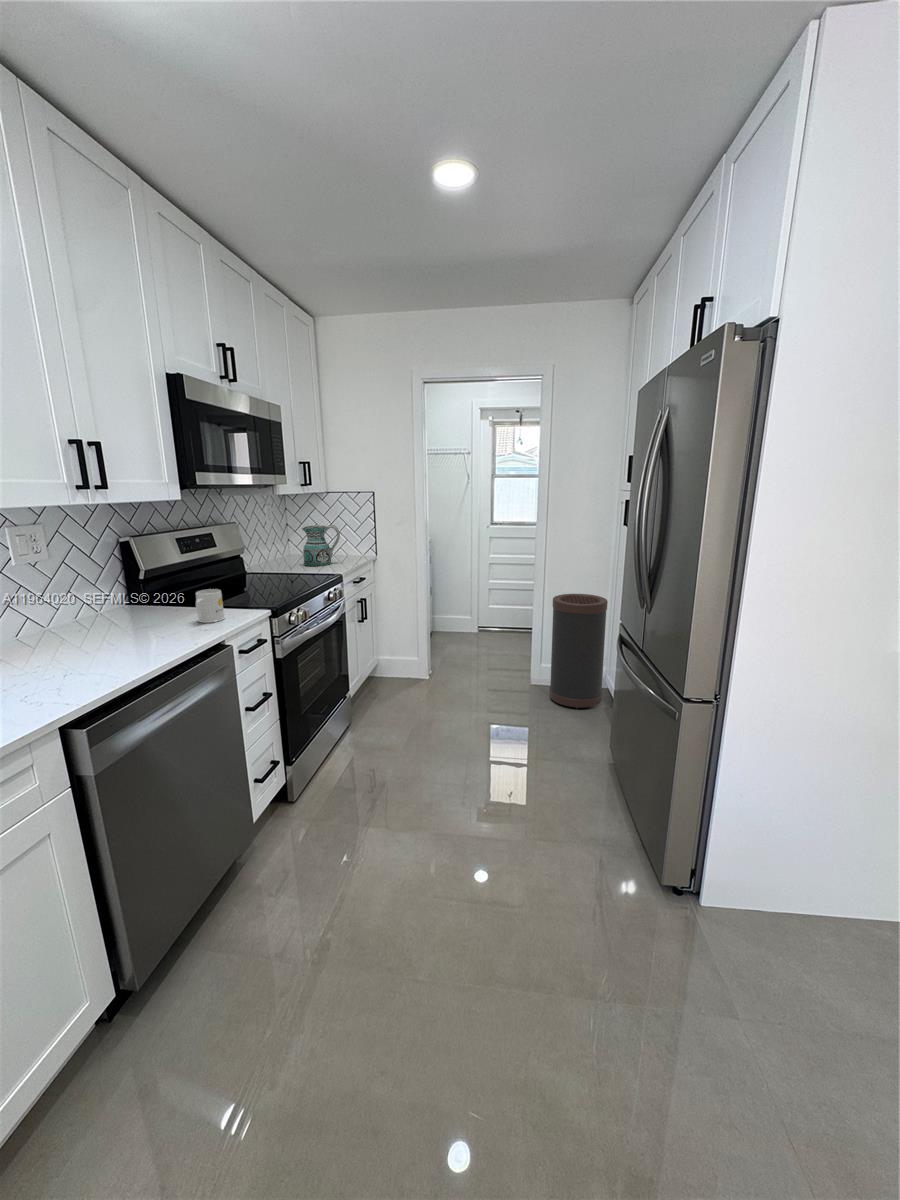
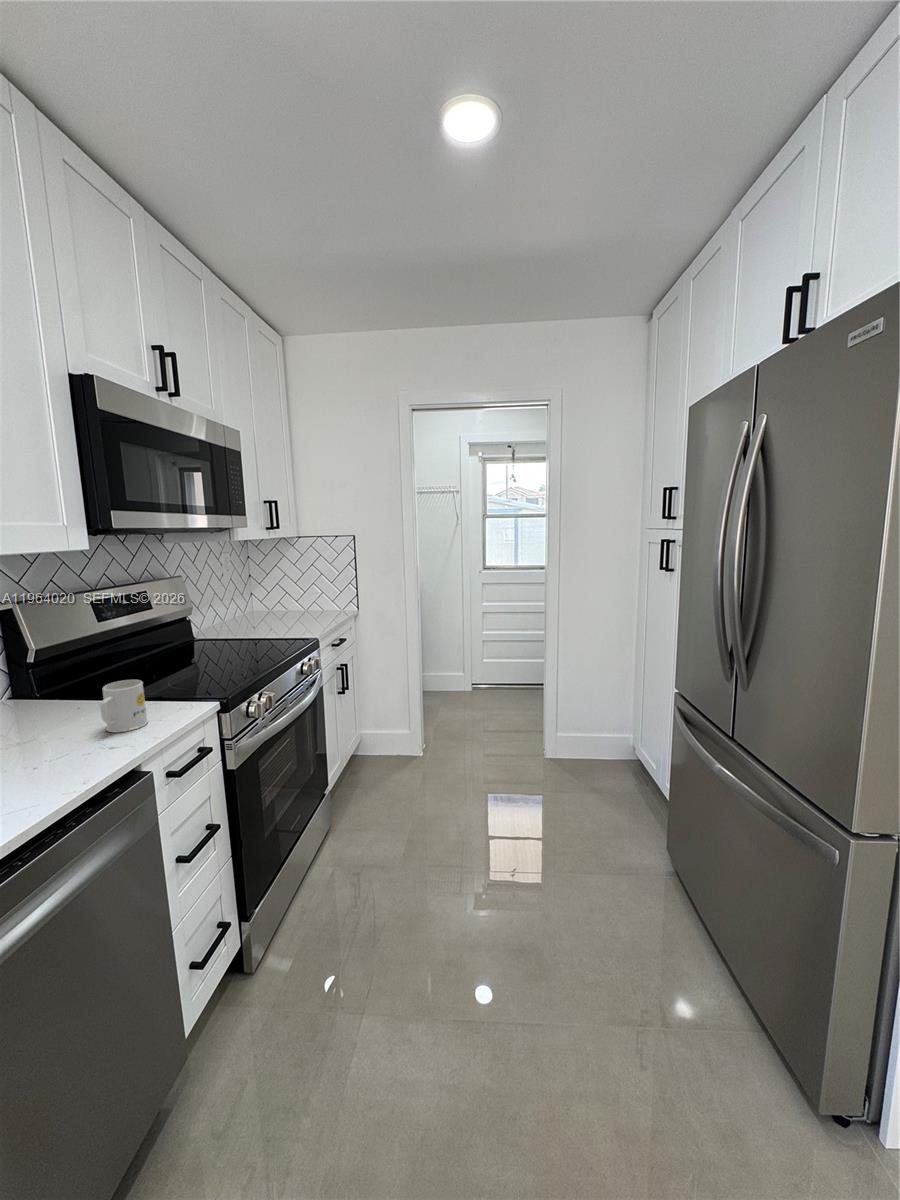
ceramic pitcher: present [302,525,340,566] -> none [267,576,314,627]
trash can: present [549,594,608,709] -> none [571,652,638,795]

